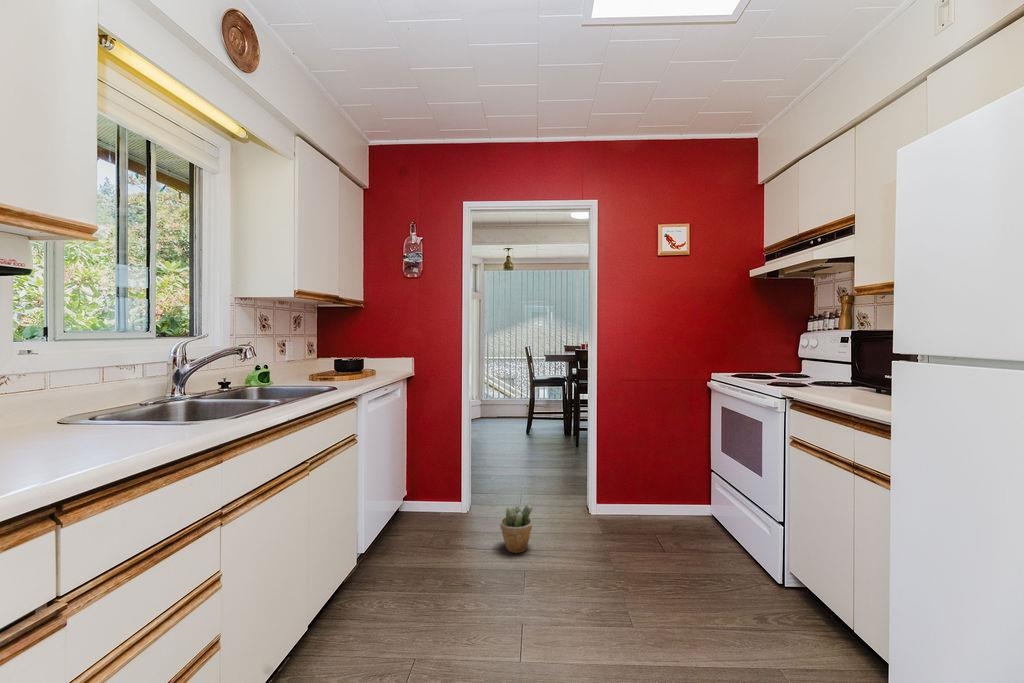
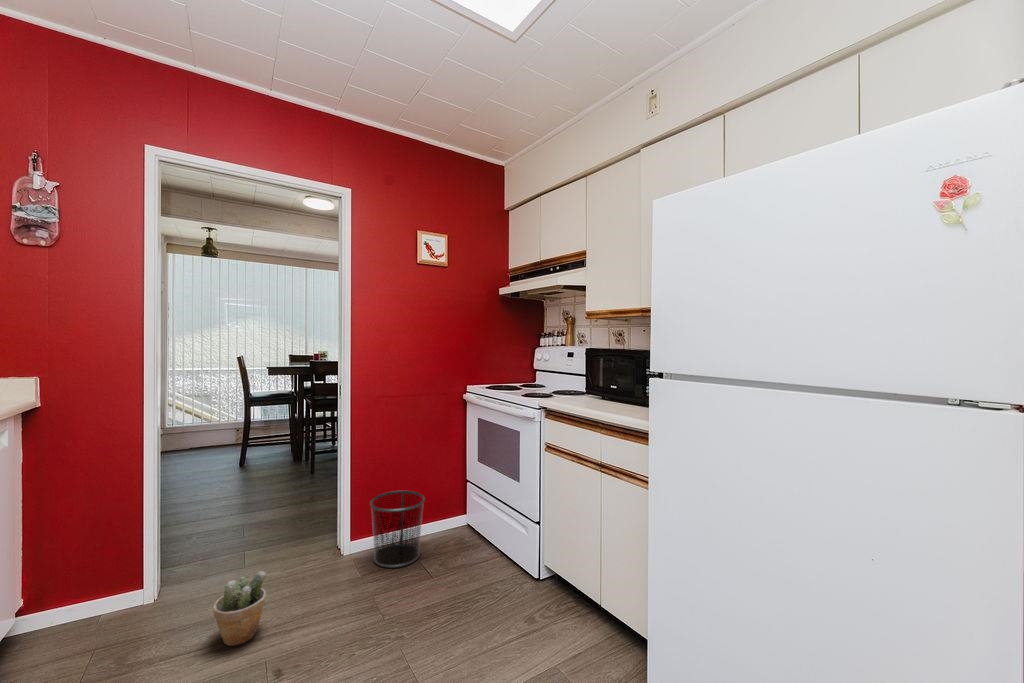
waste bin: none [614,468,665,535] -> present [370,491,425,568]

